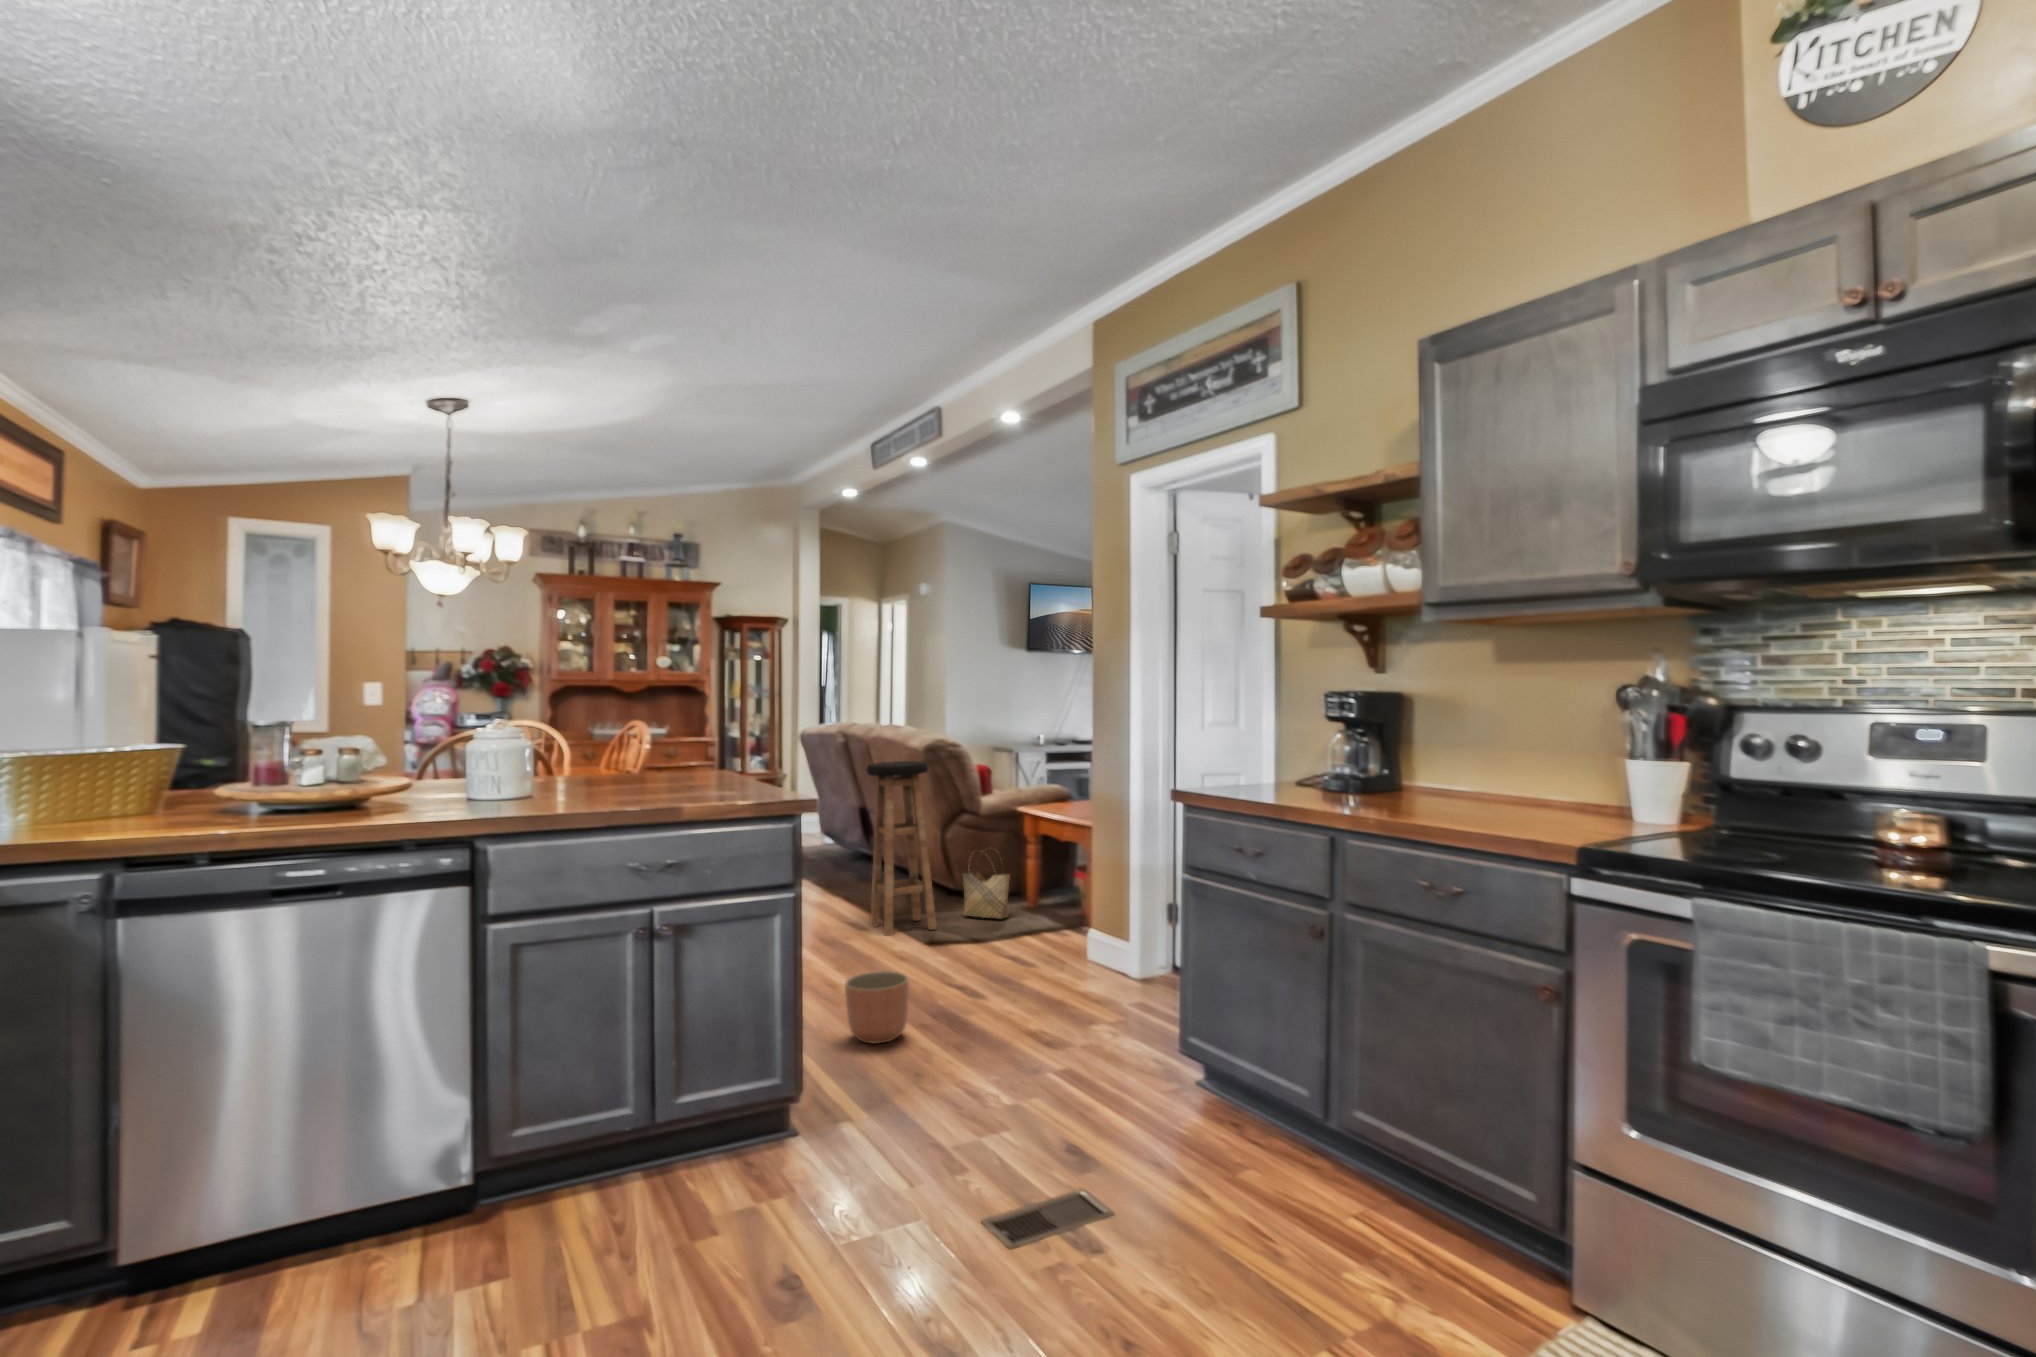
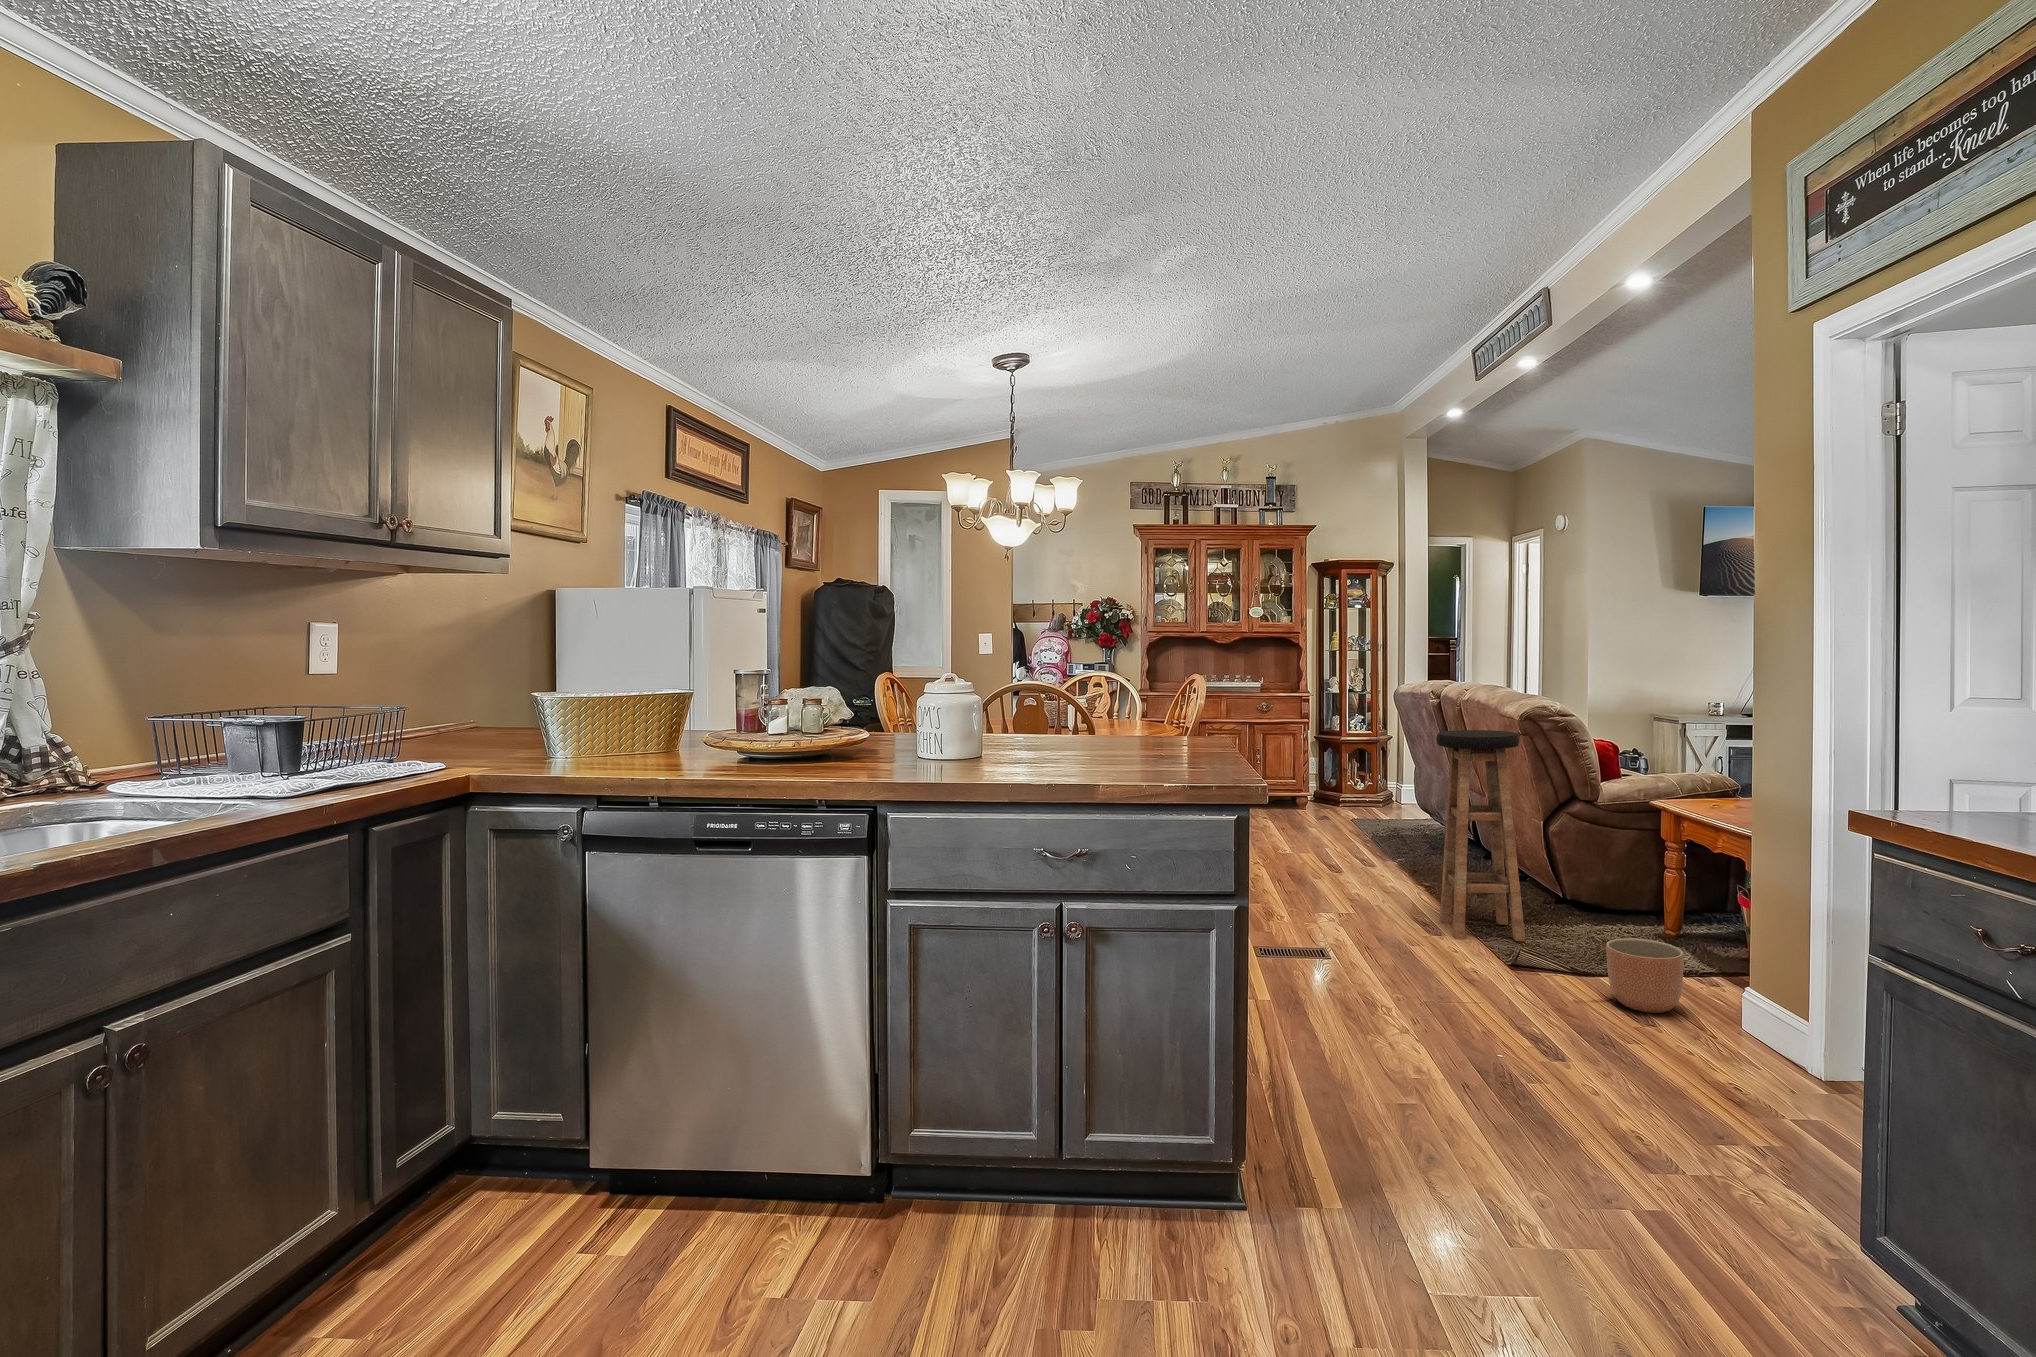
woven basket: present [963,851,1010,919] -> none [1567,847,1640,942]
planter: present [845,971,909,1044] -> present [1606,938,1684,1013]

